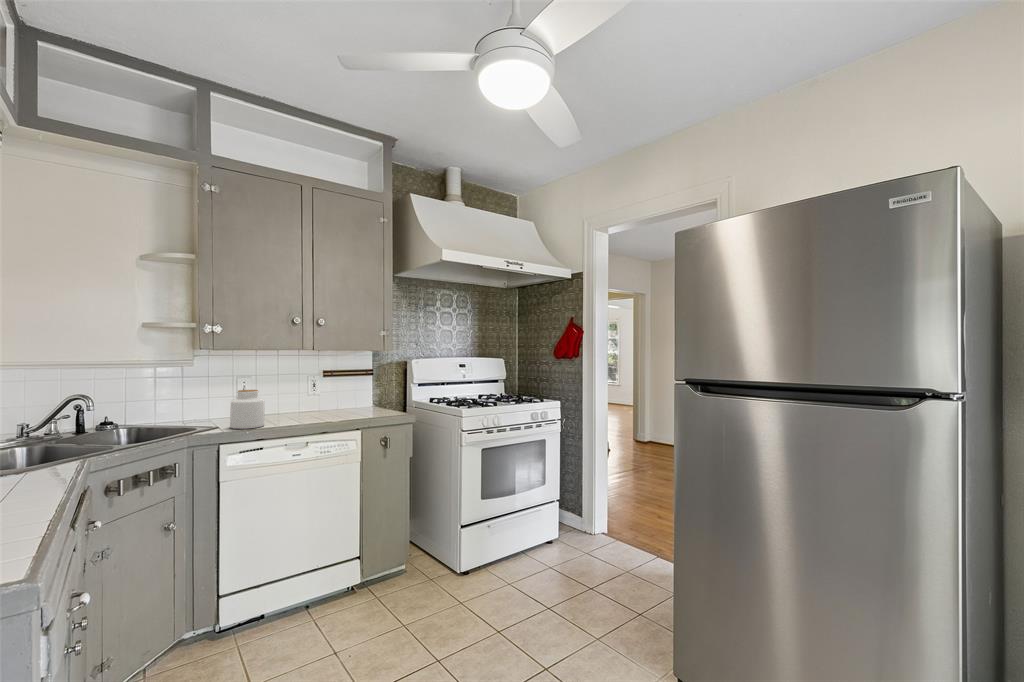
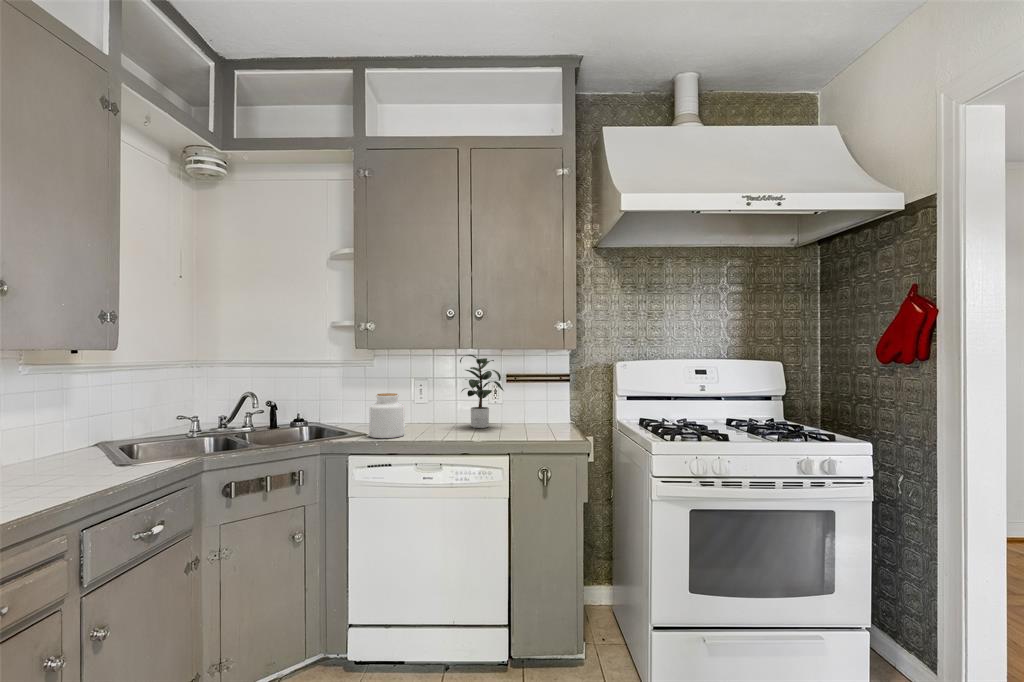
potted plant: none [288,355,343,415] -> present [460,355,503,428]

